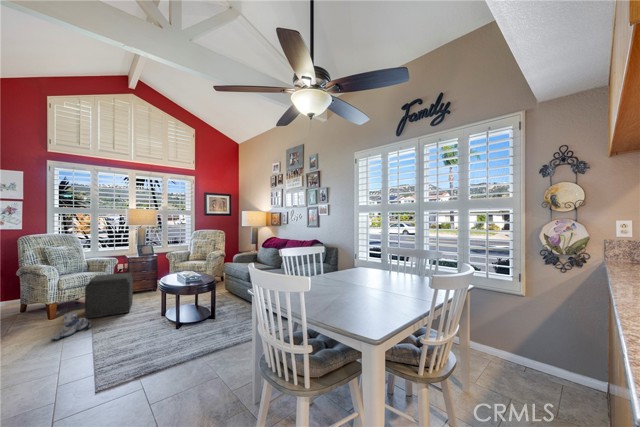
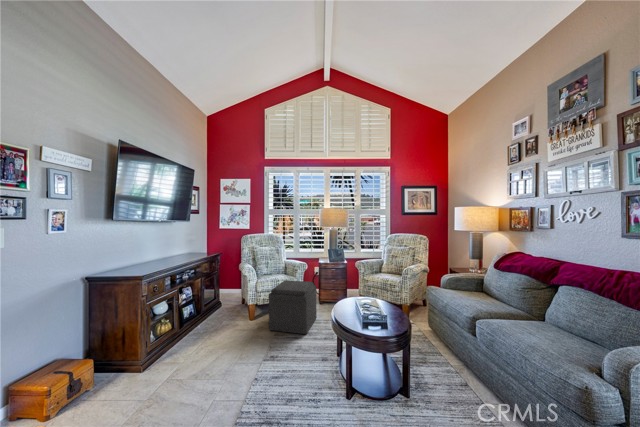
plush toy: present [52,313,92,339] -> none [228,325,269,356]

